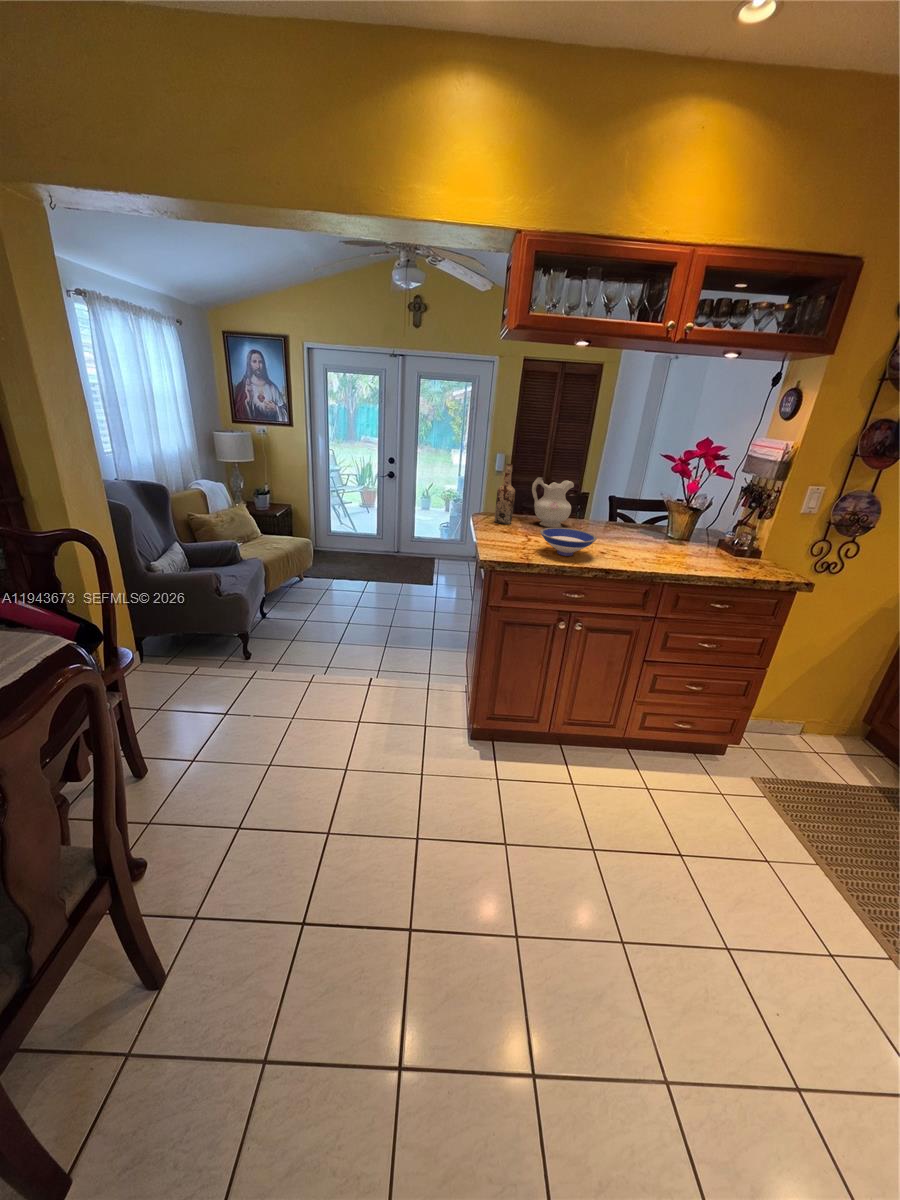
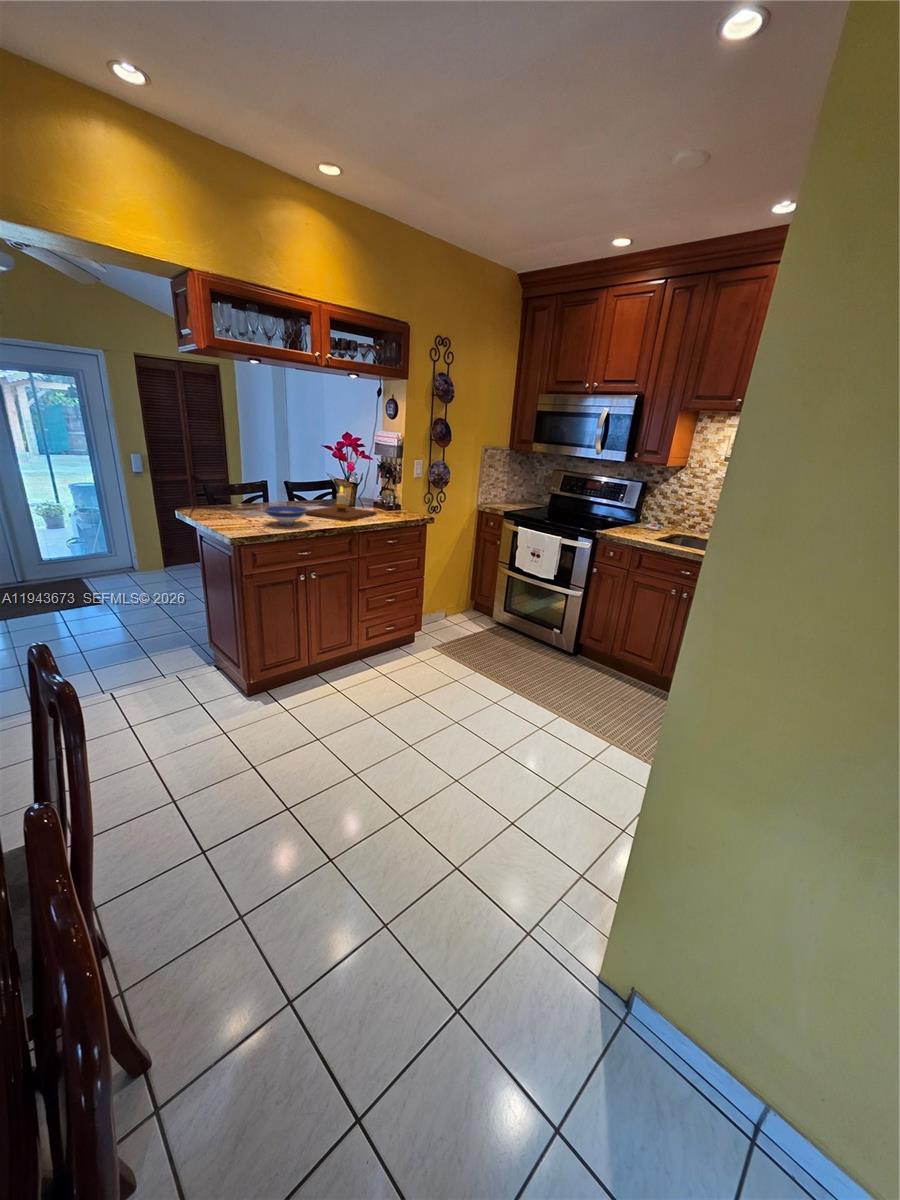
wine bottle: present [495,464,515,524] -> none [196,459,216,513]
ceramic pitcher: present [532,477,574,527] -> none [227,469,265,510]
candle: none [605,513,711,564] -> present [305,486,377,521]

